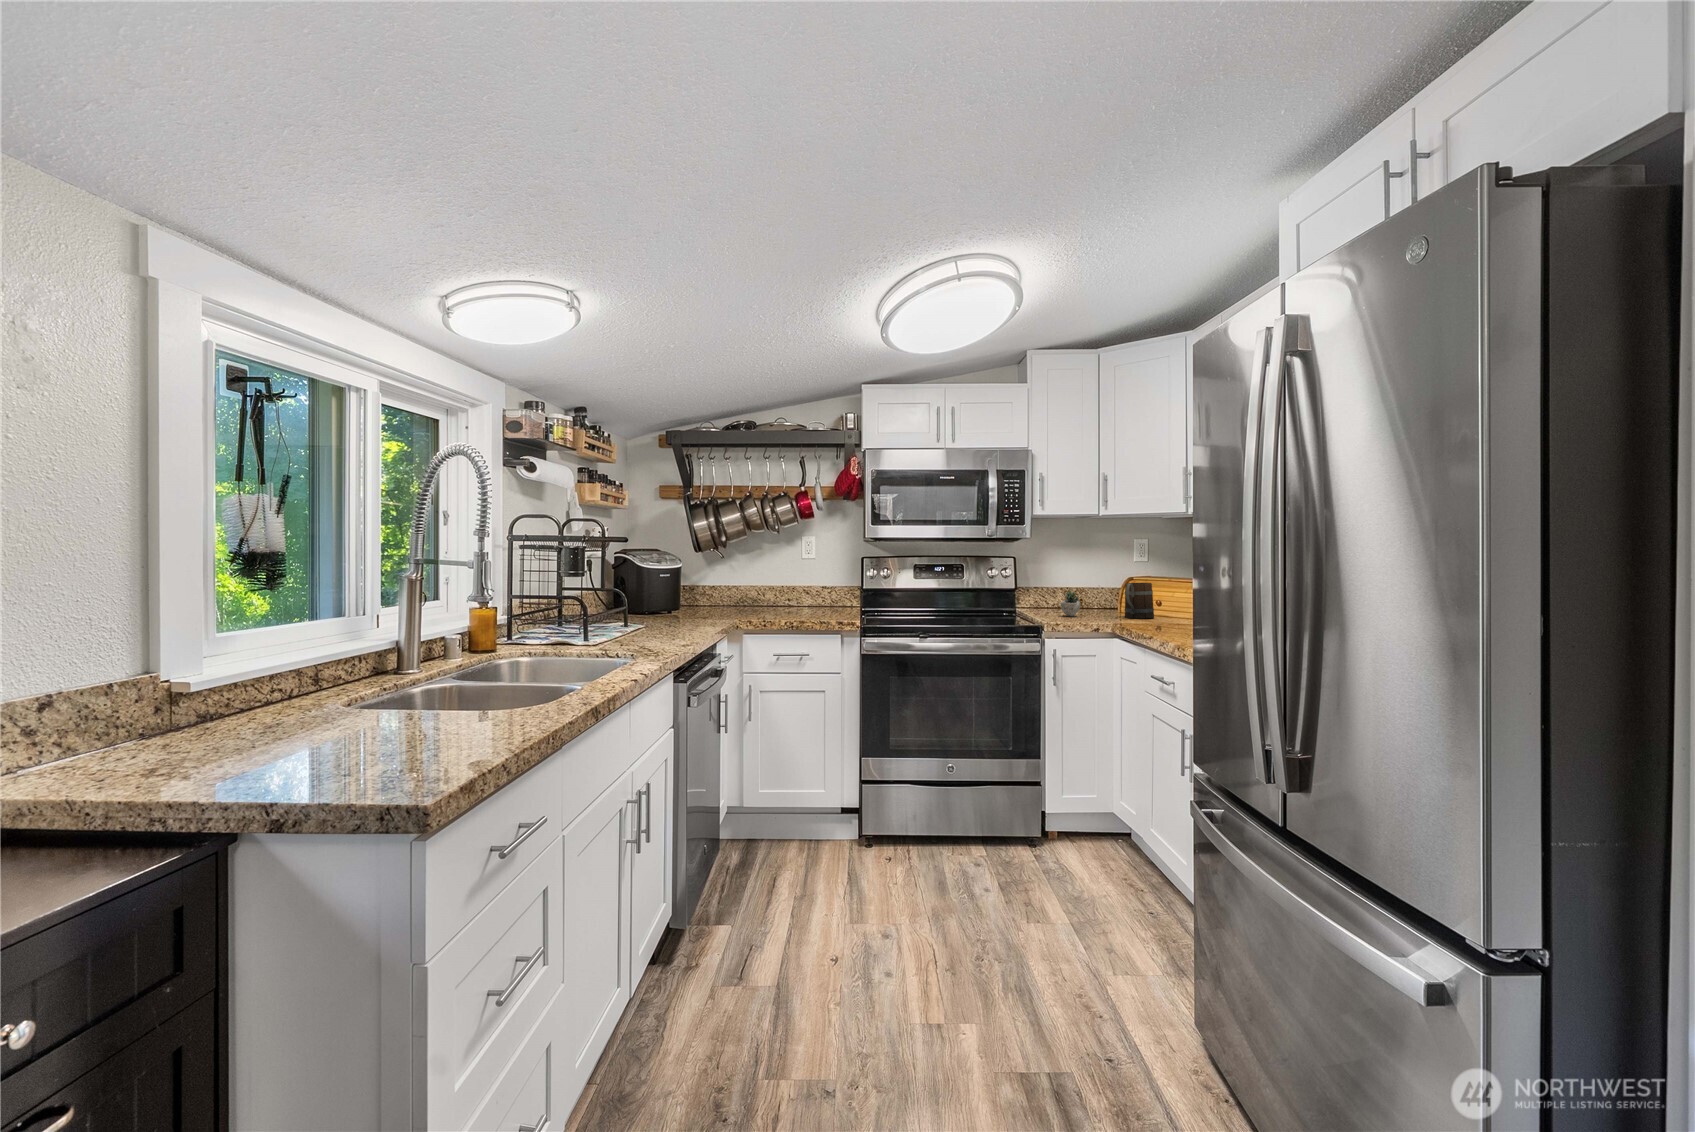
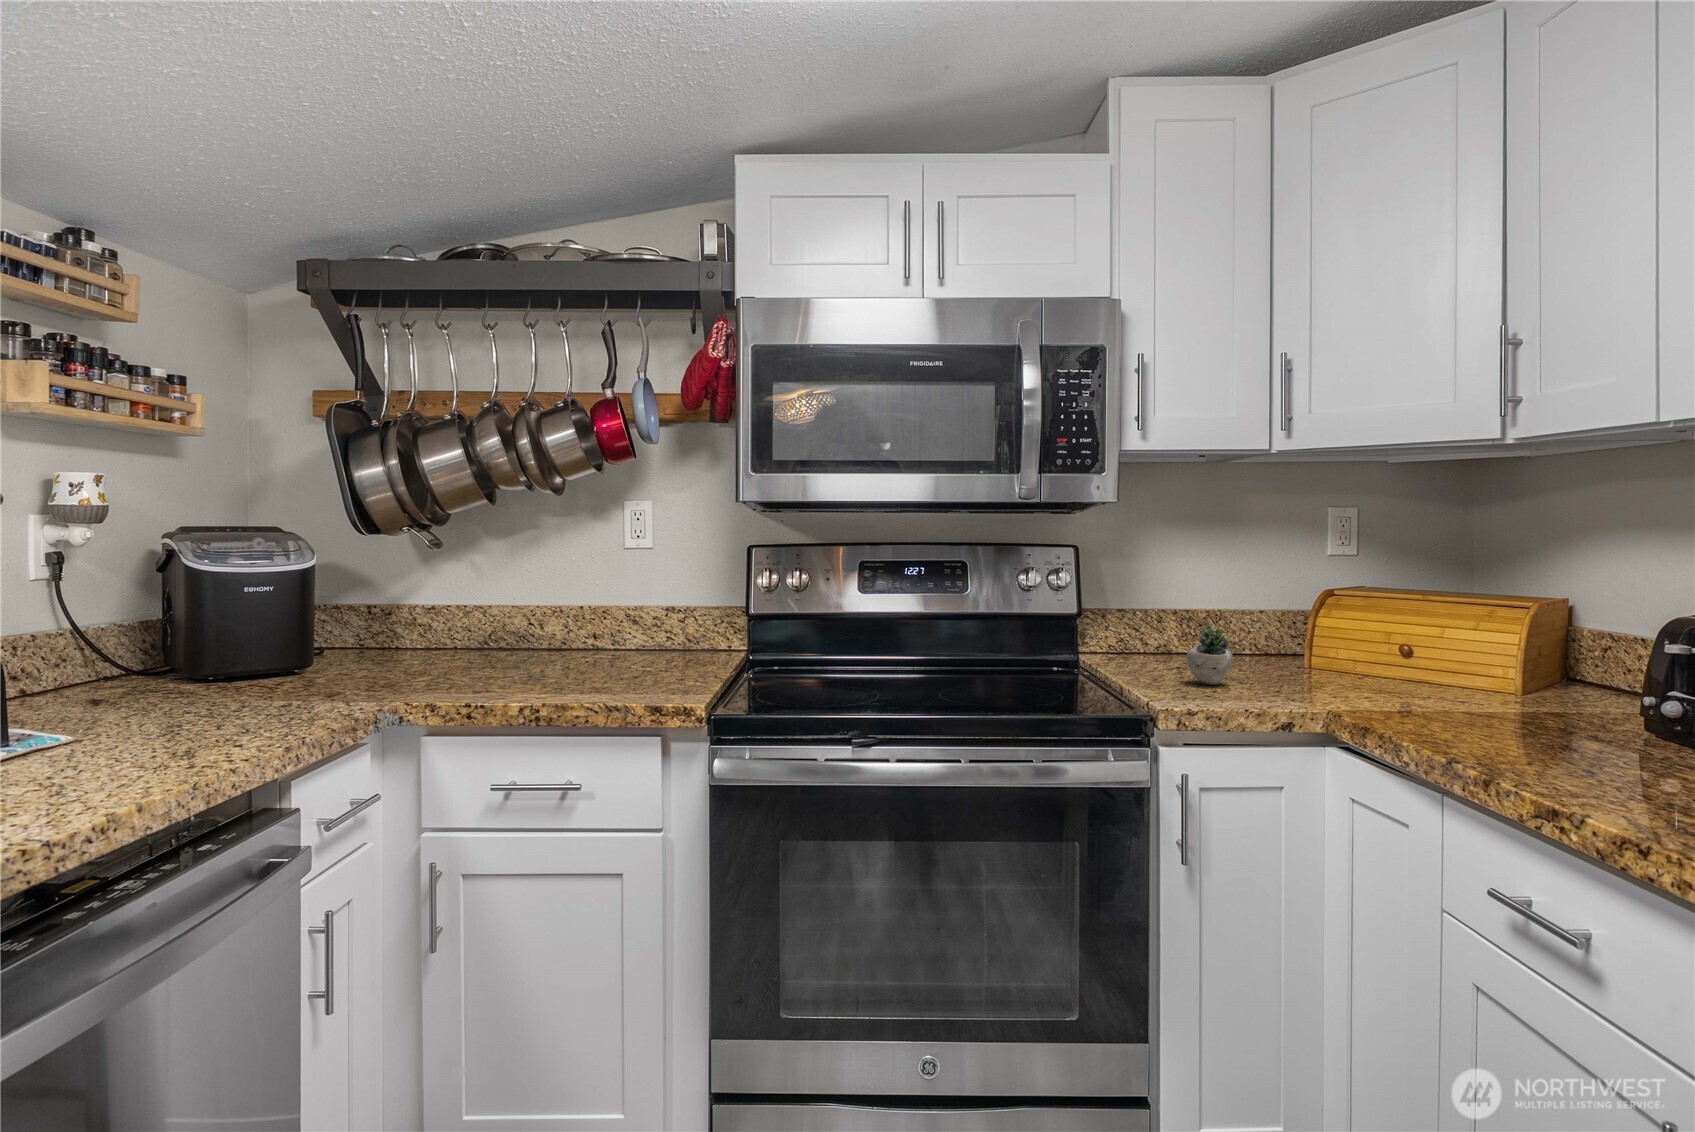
mug: present [1124,583,1154,618] -> none [1334,606,1409,693]

